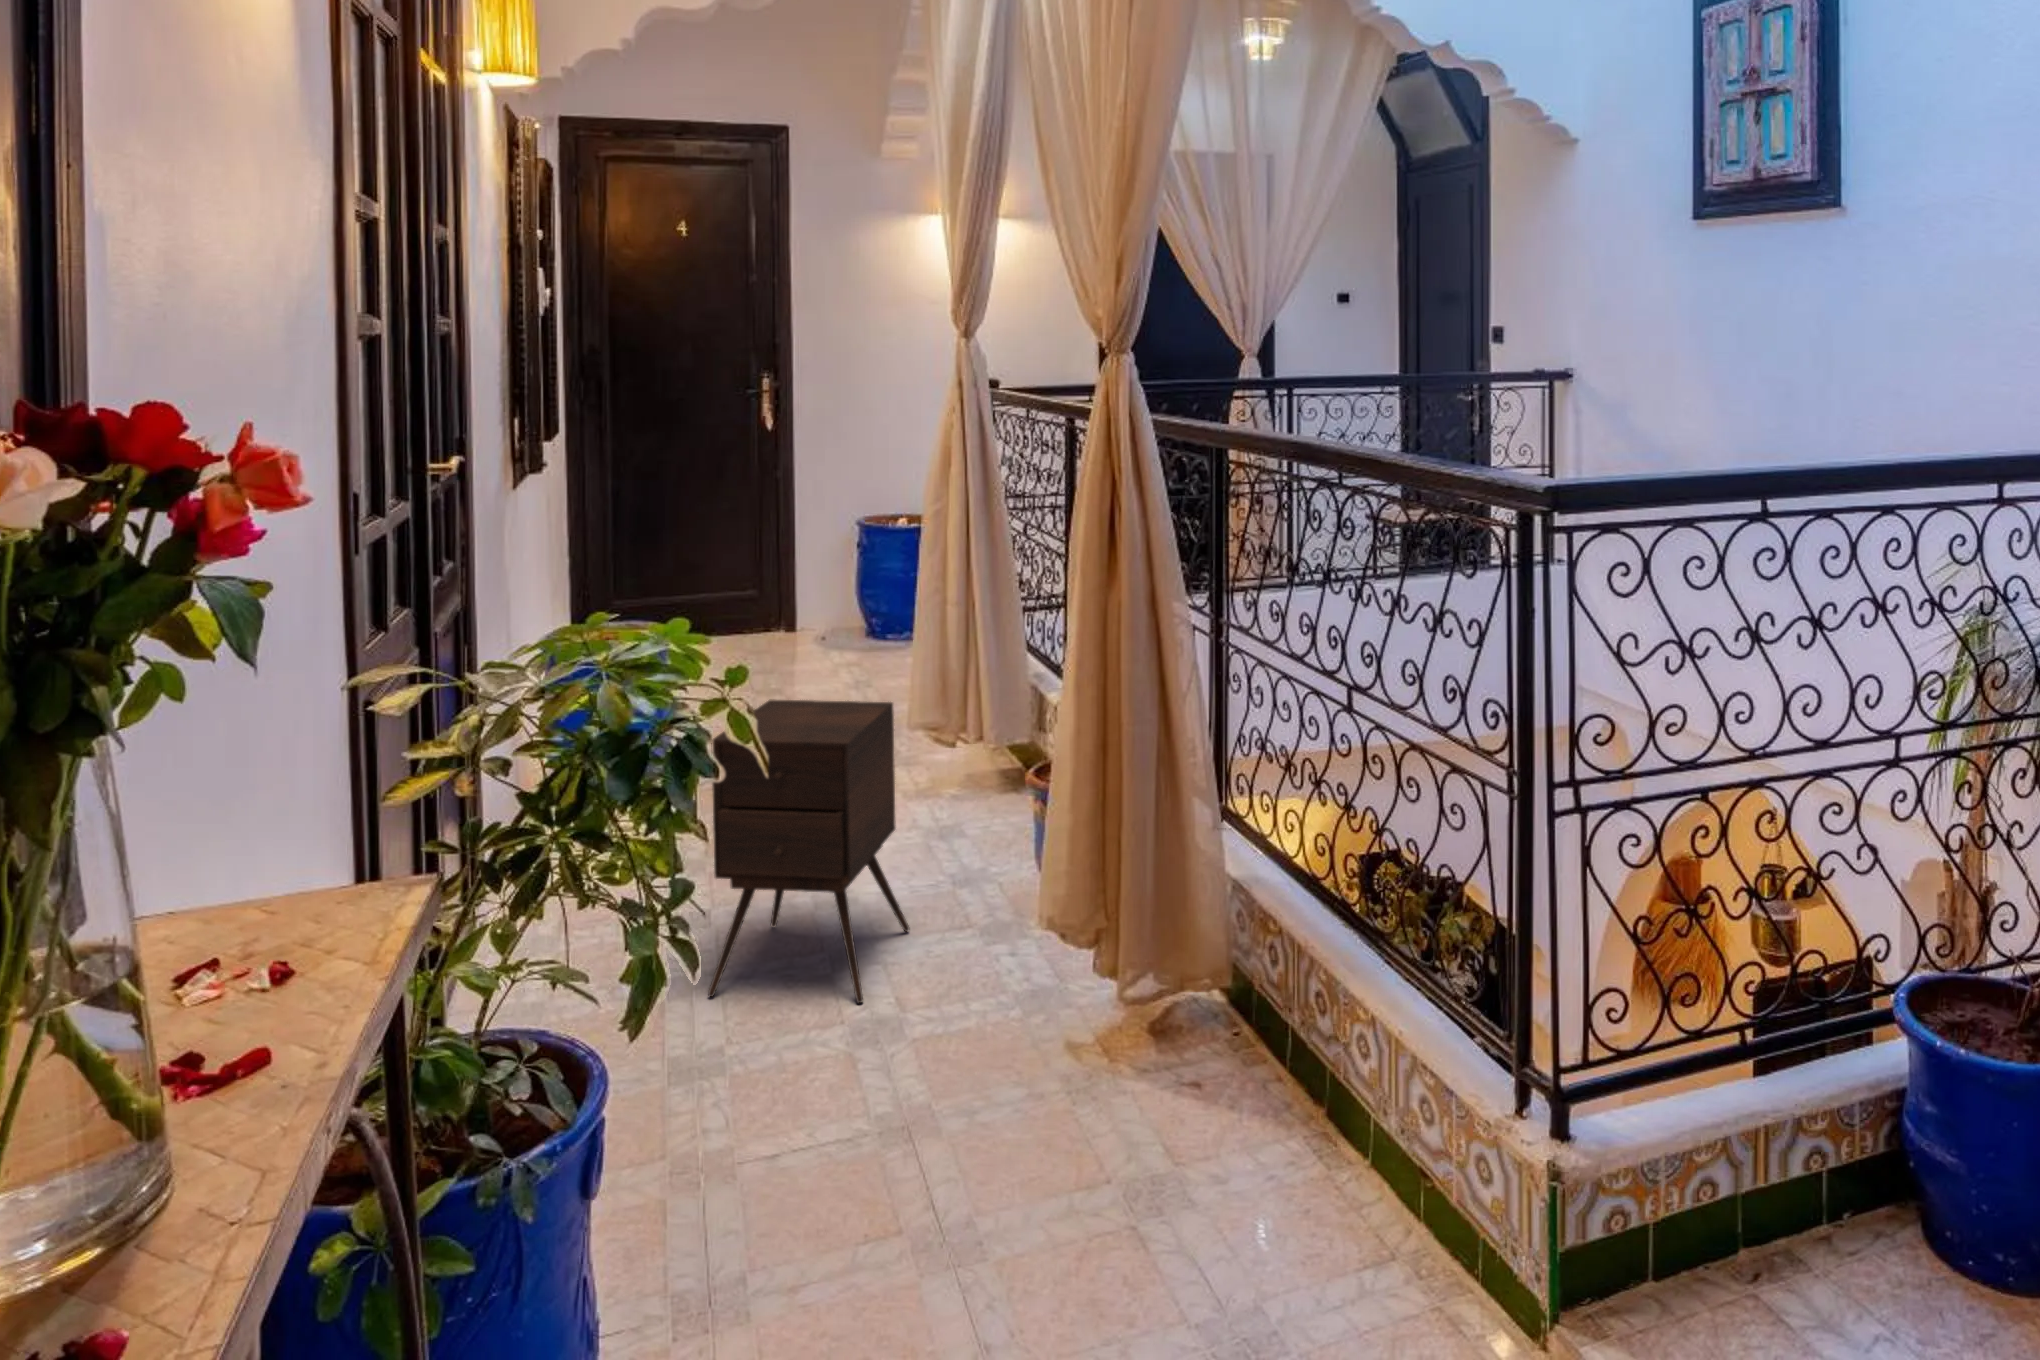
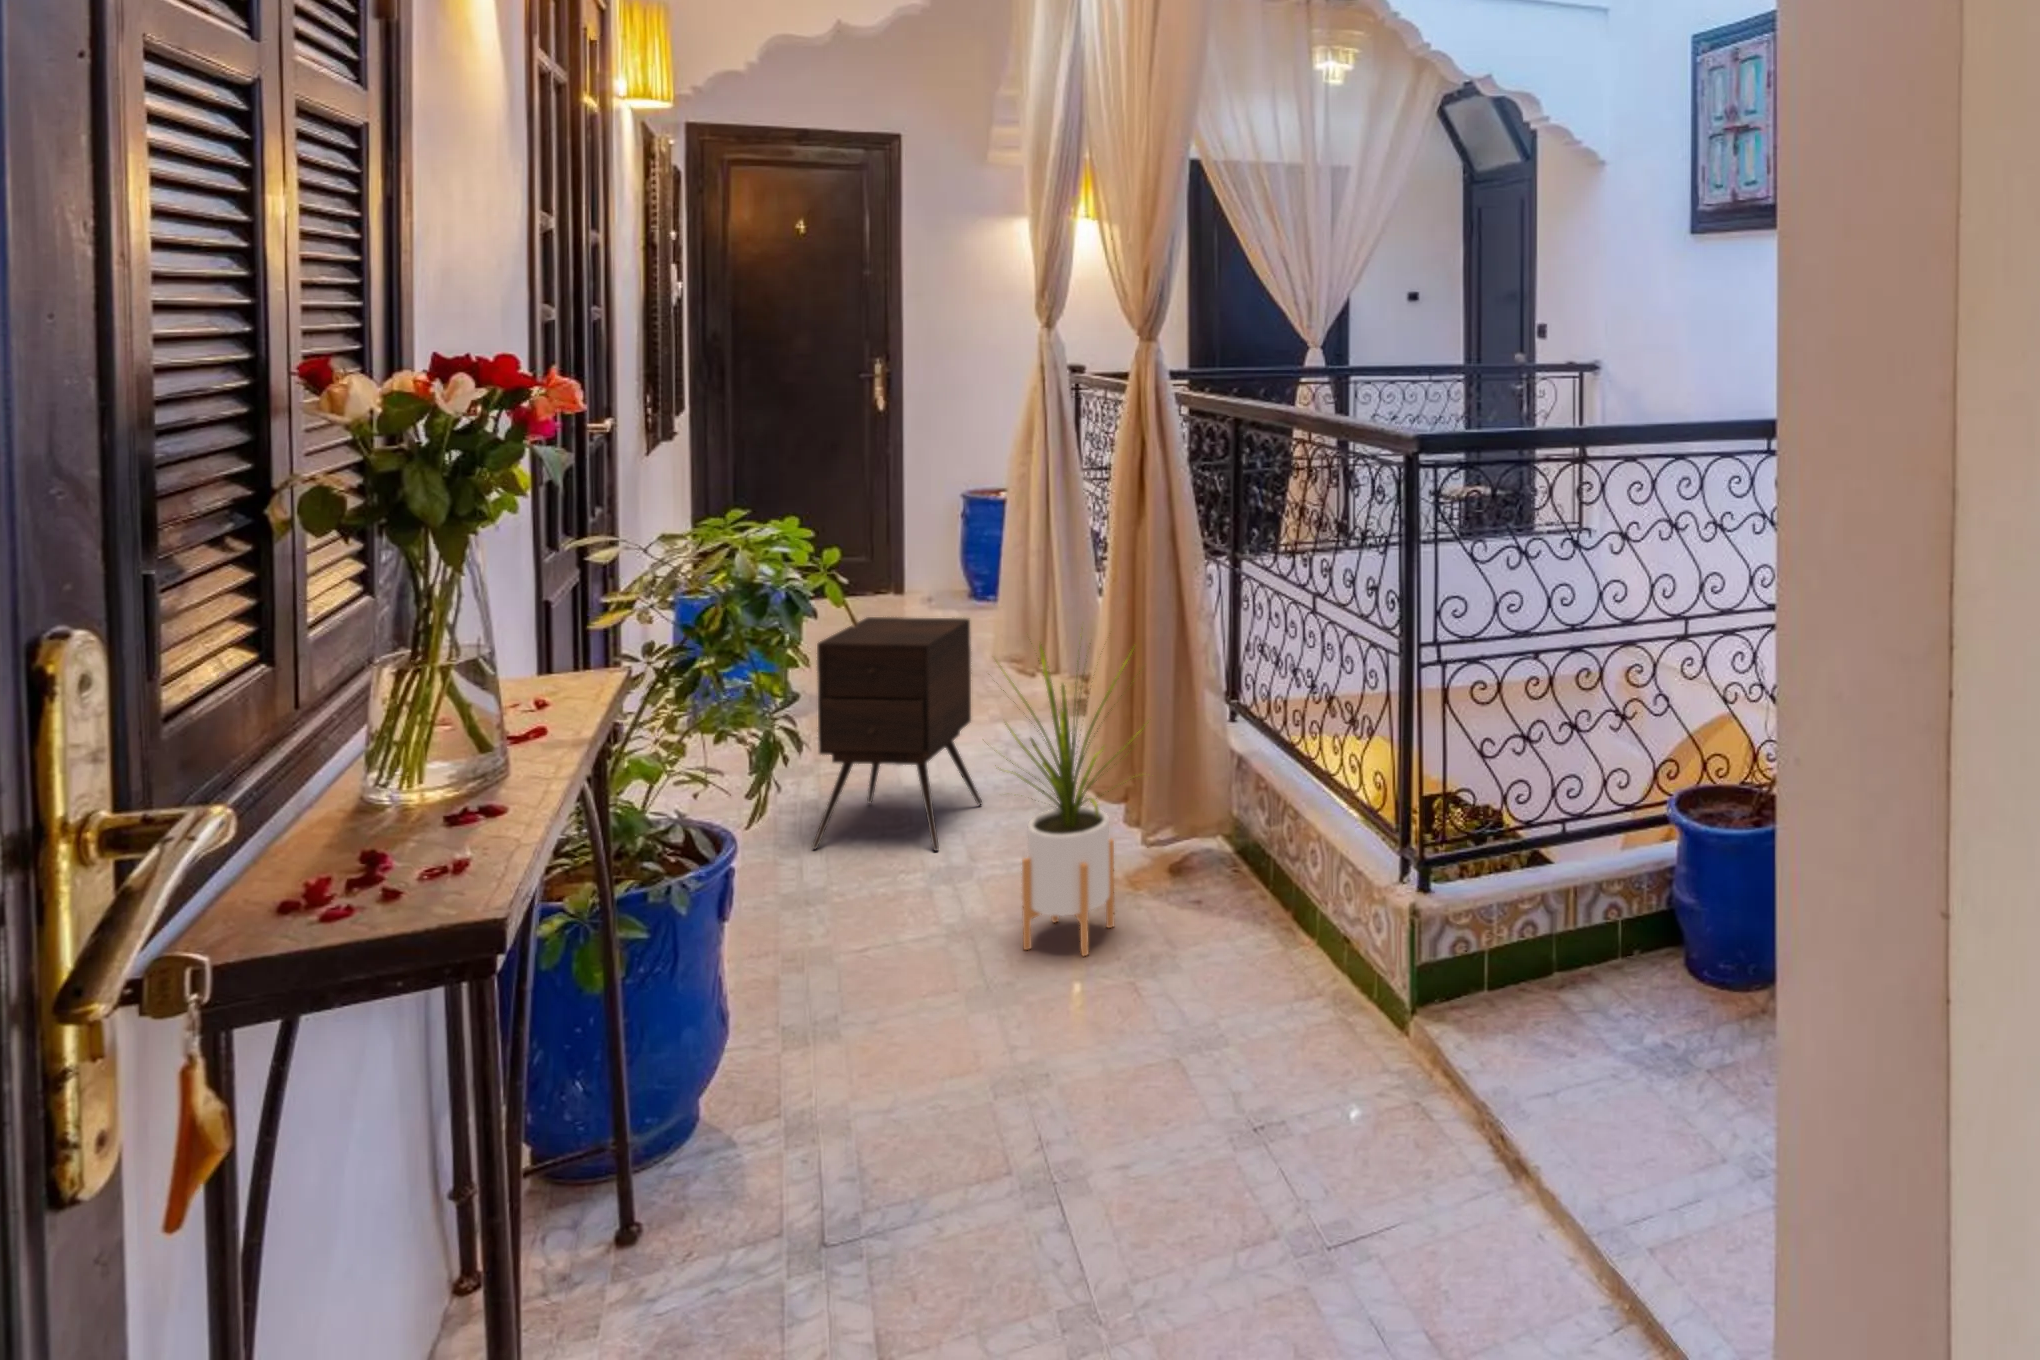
house plant: none [932,730,1161,1189] -> present [998,628,1139,956]

